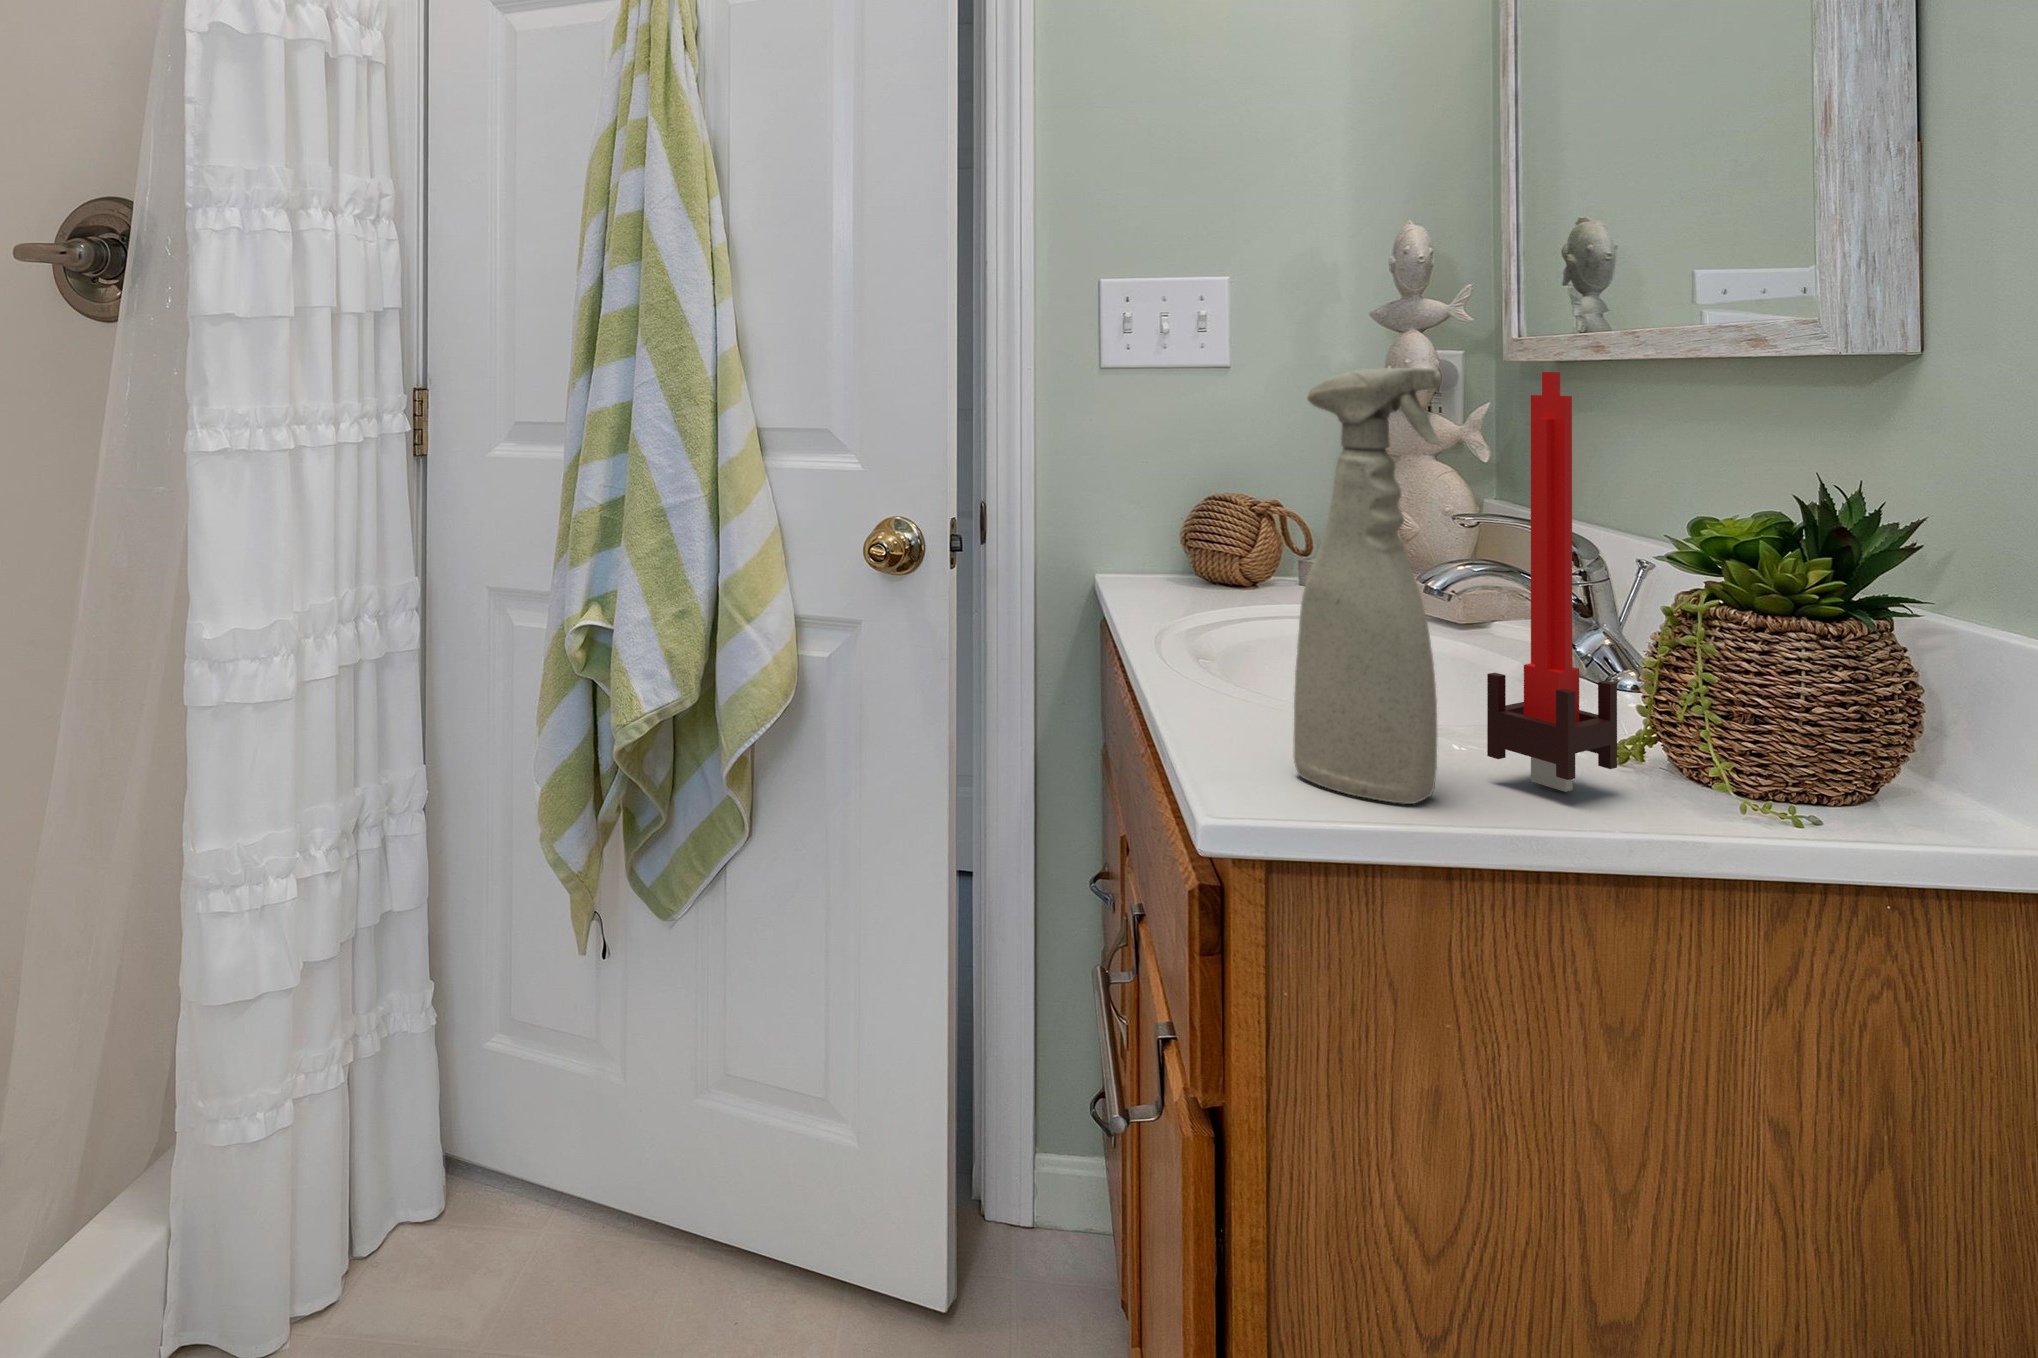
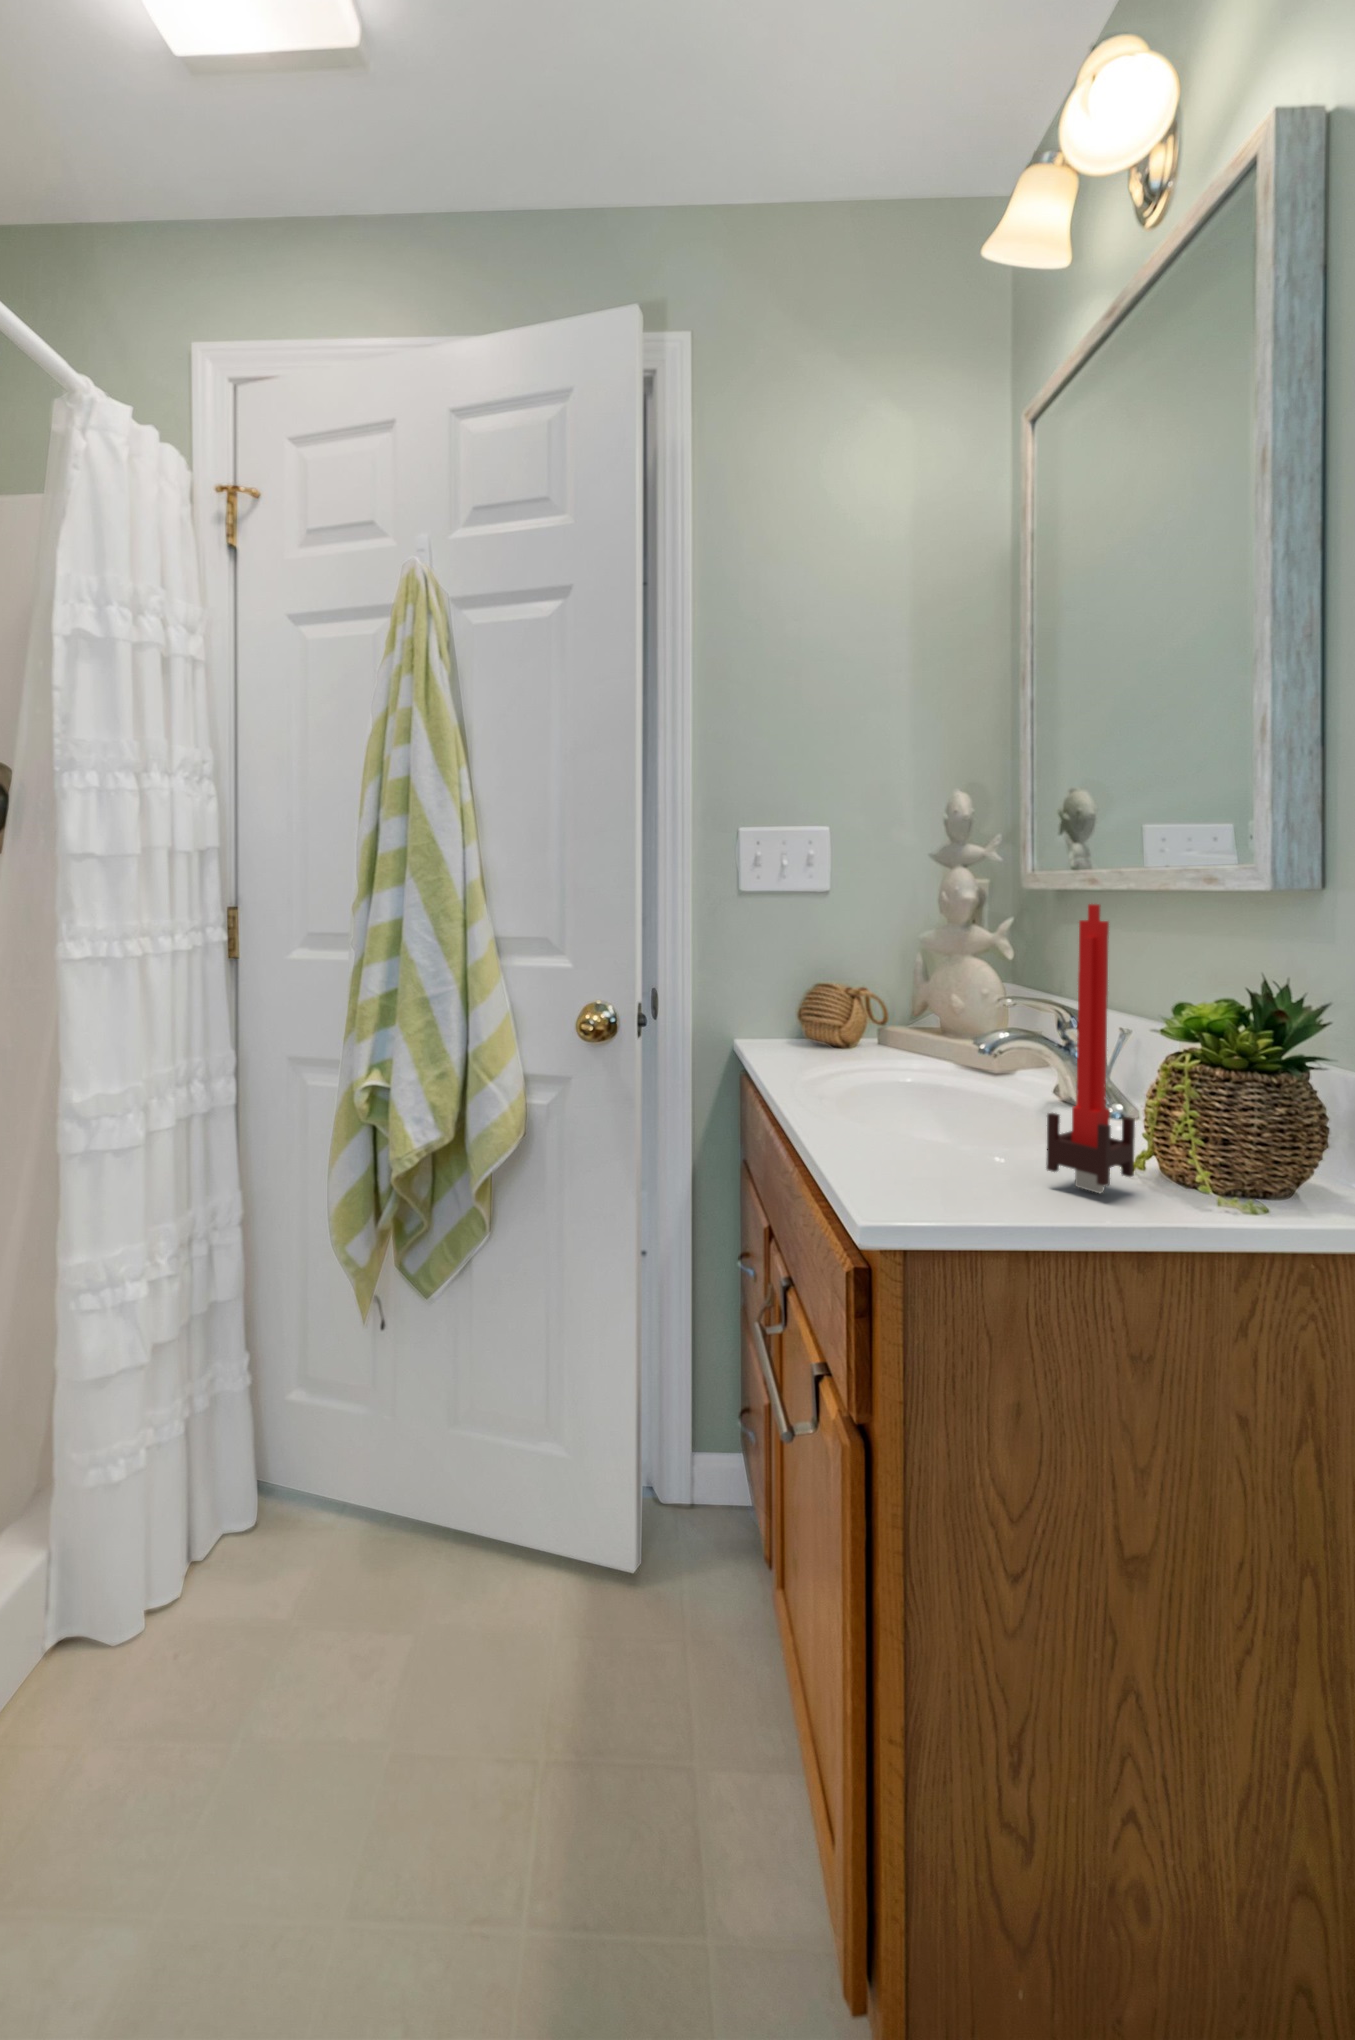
spray bottle: present [1294,368,1442,804] -> none [916,902,1026,1206]

